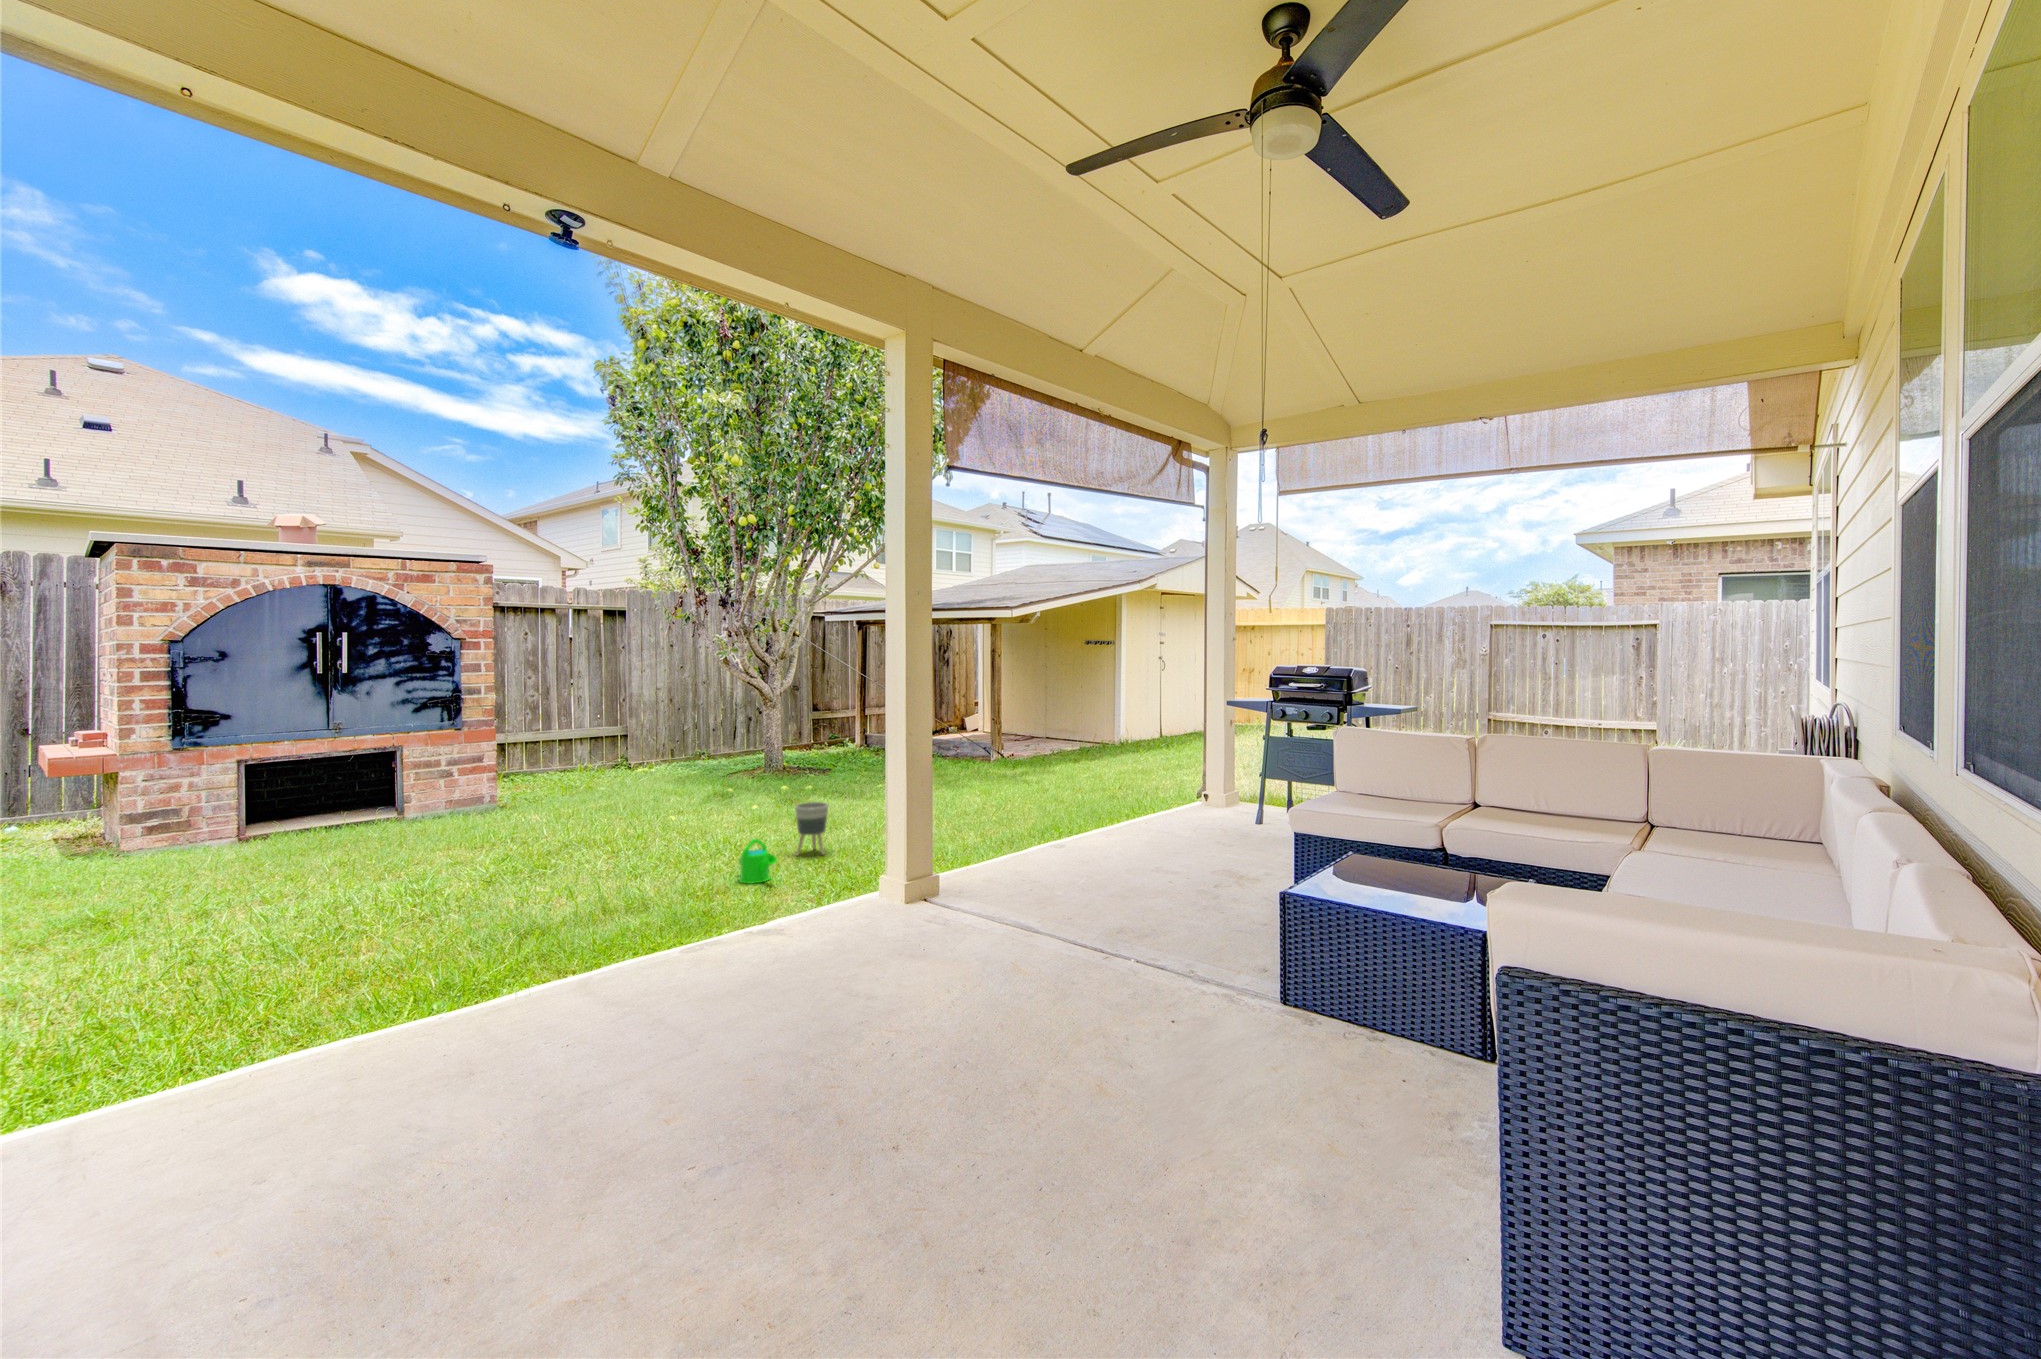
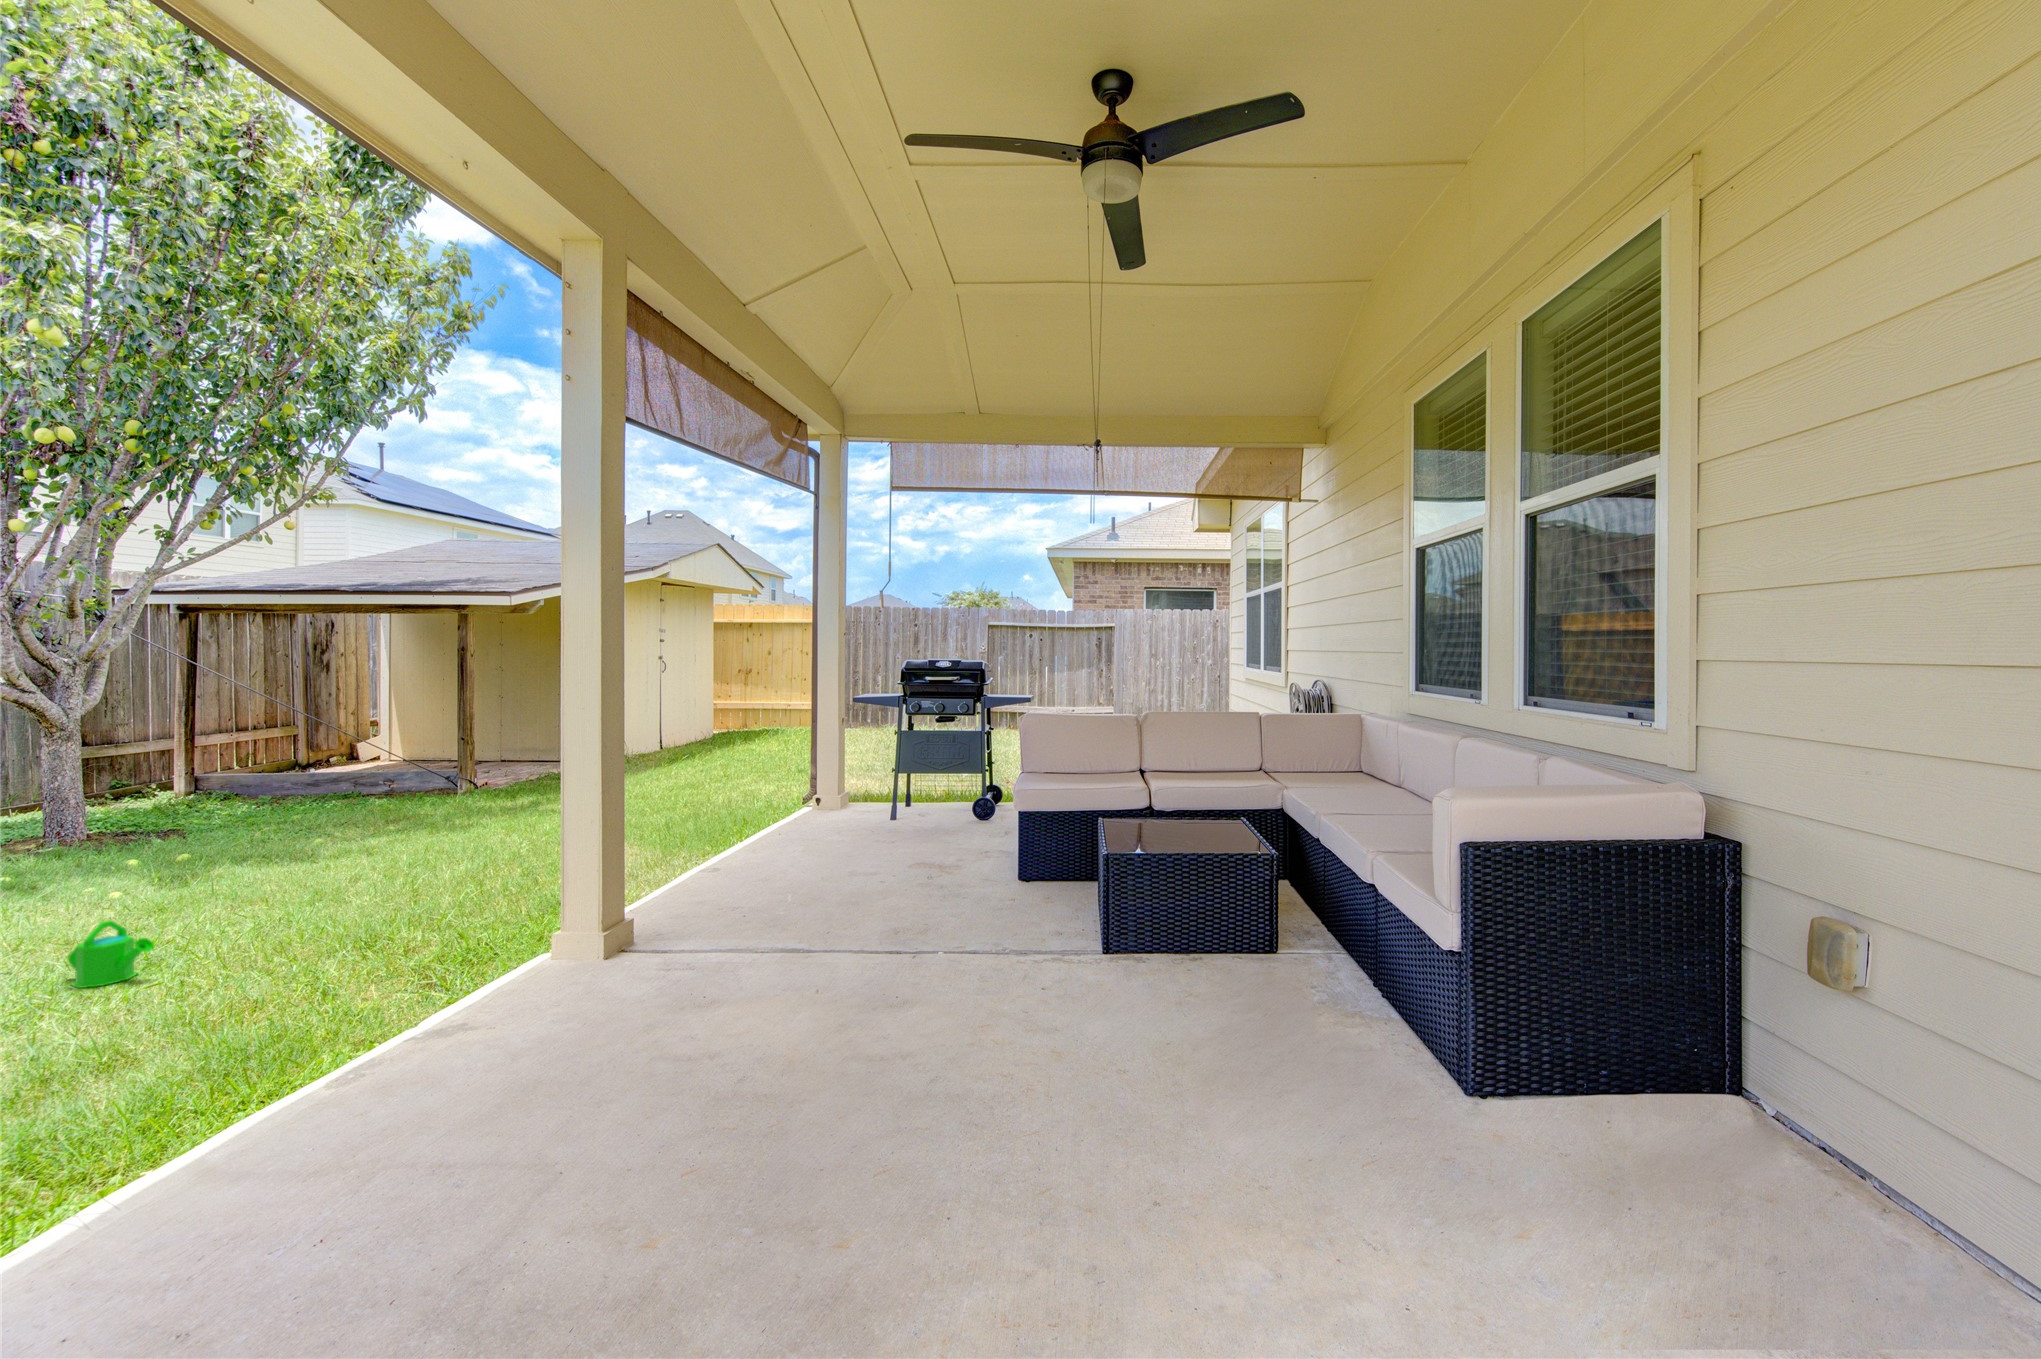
planter: present [795,802,829,855] -> none [161,861,224,940]

